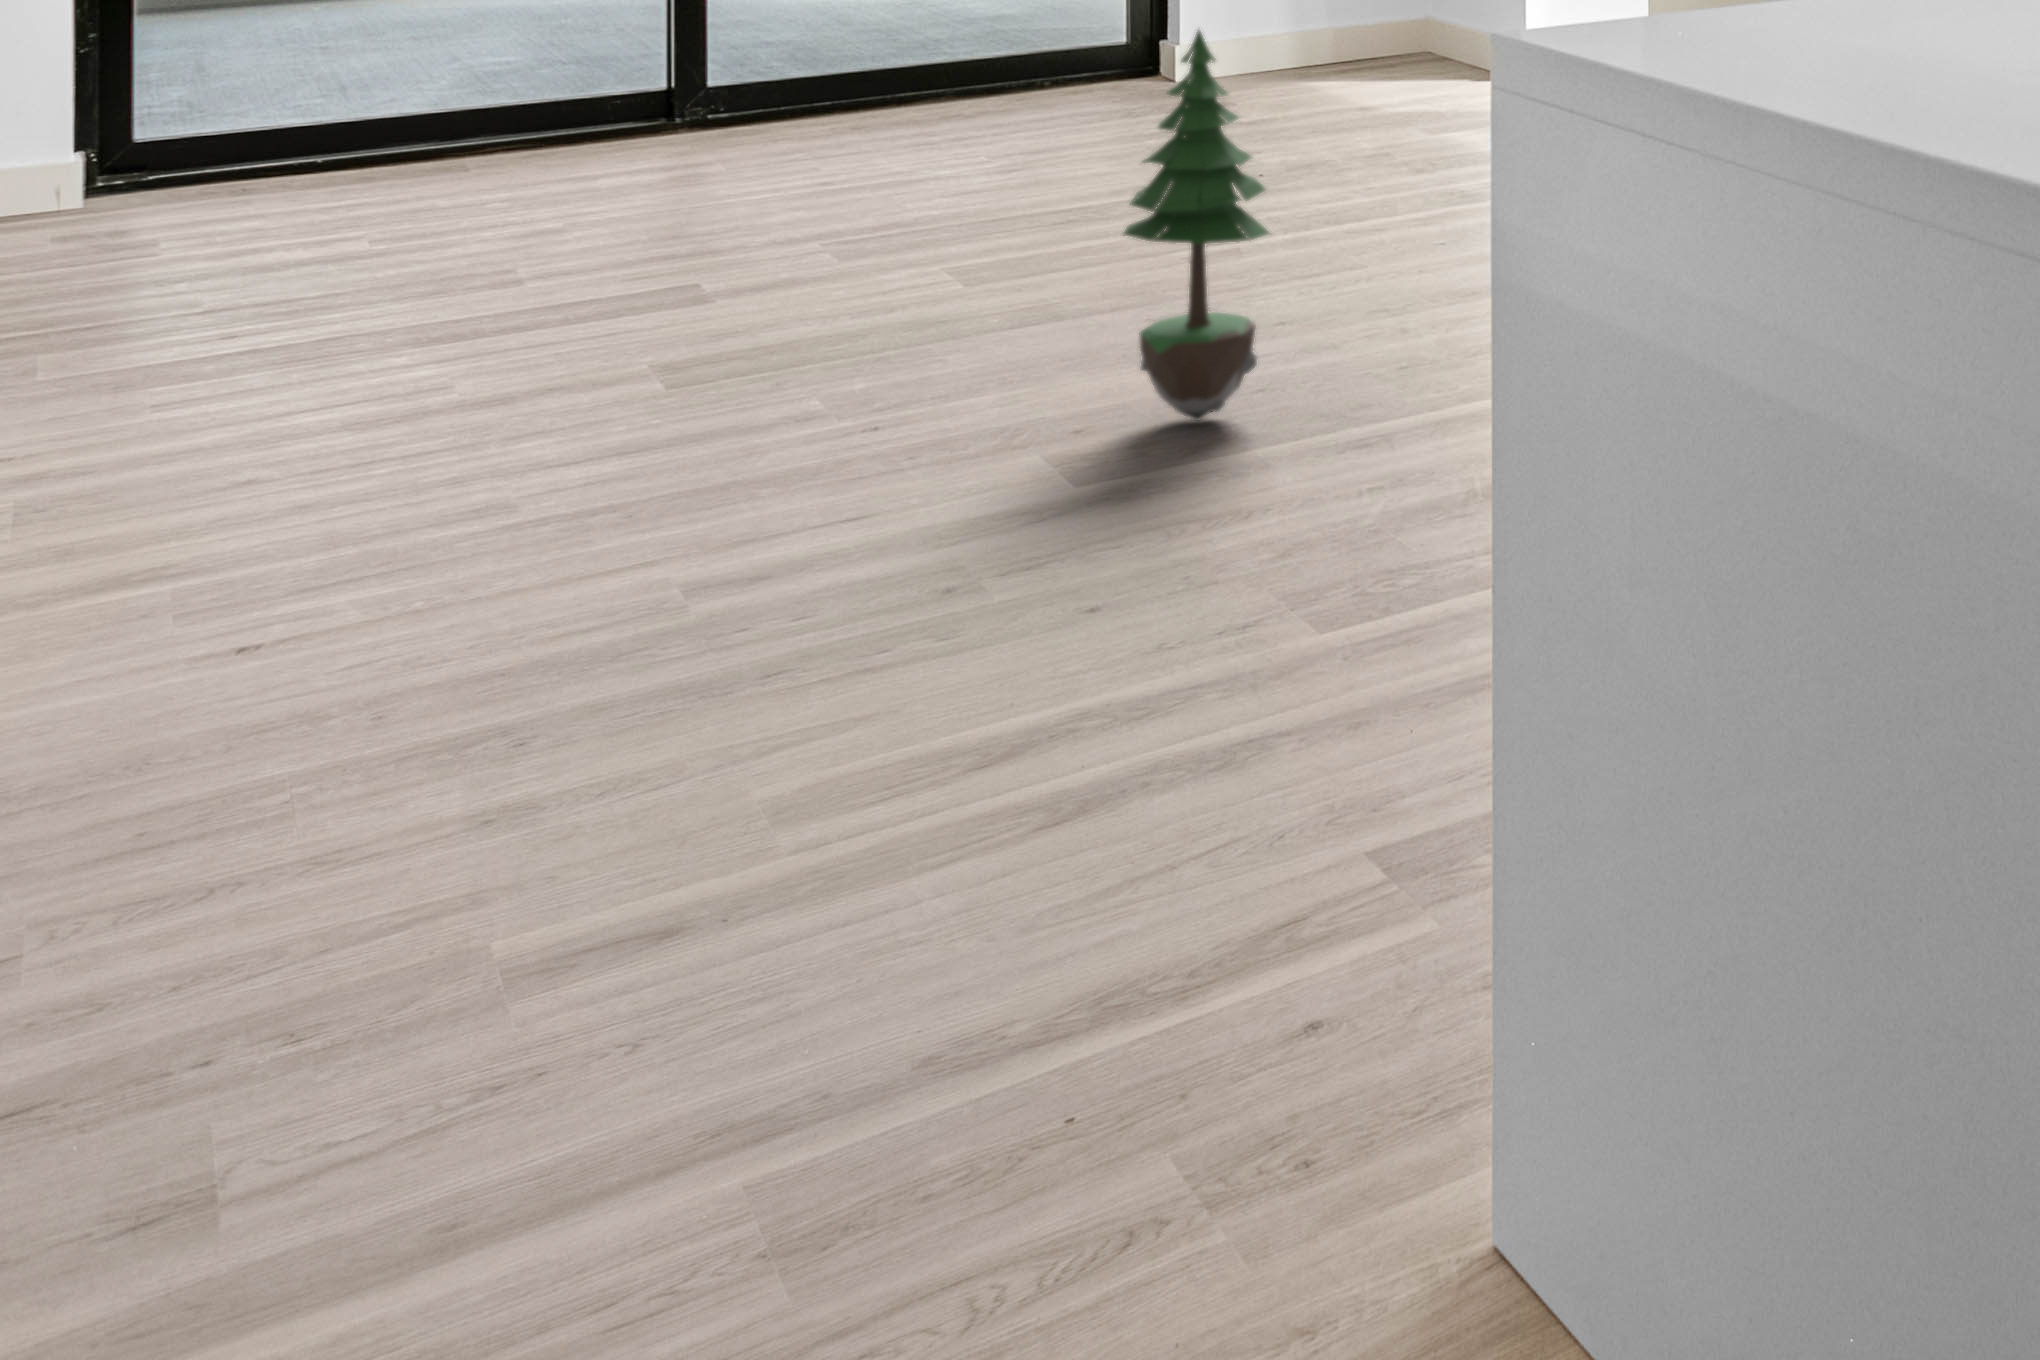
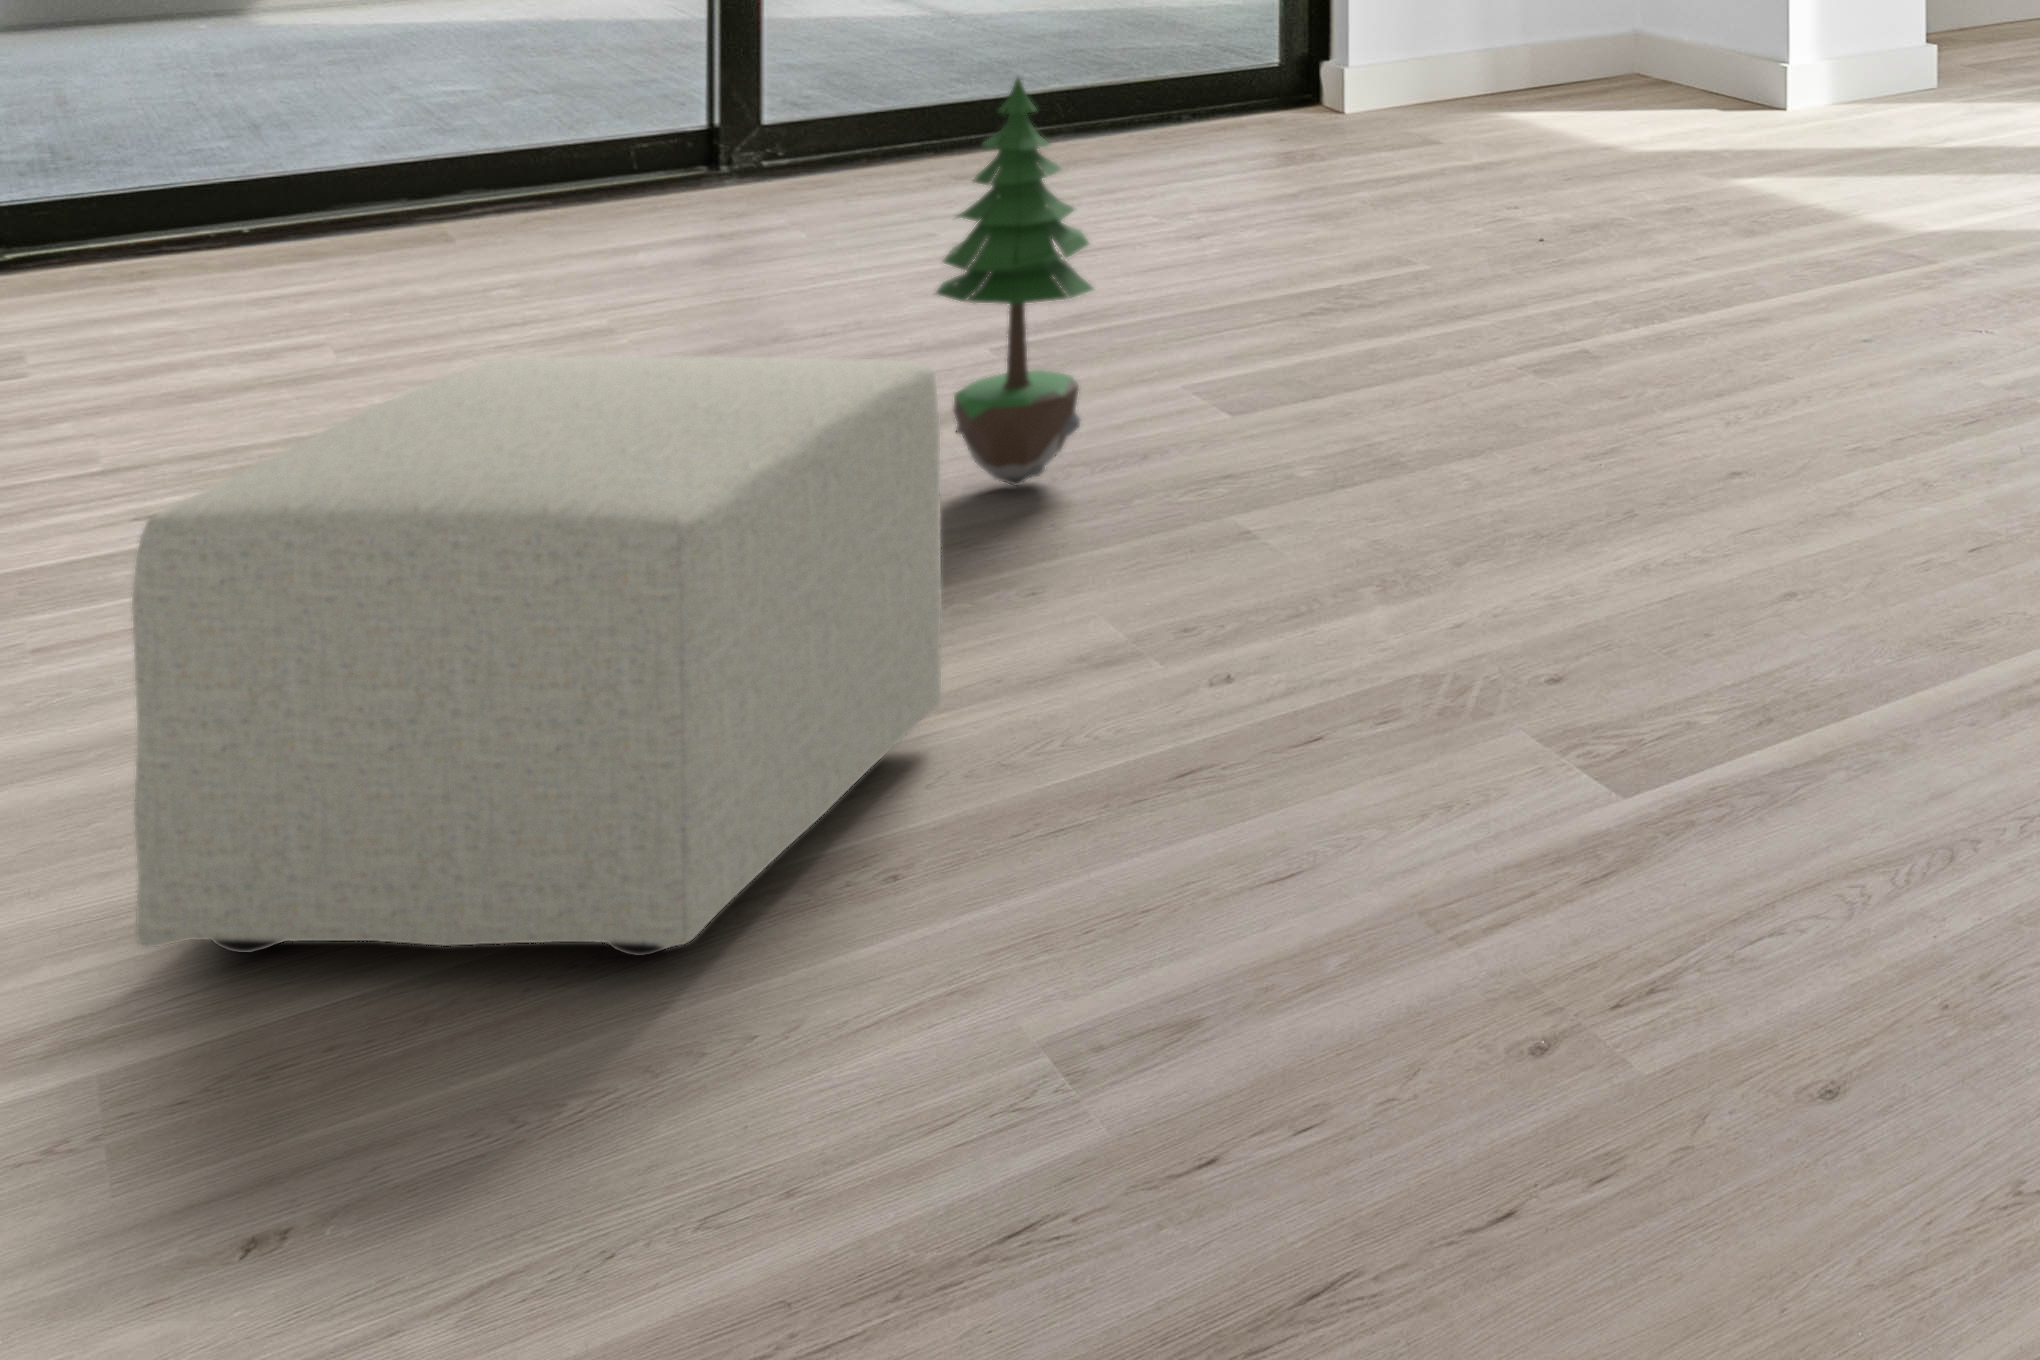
ottoman: none [484,266,1166,788] -> present [132,356,942,956]

